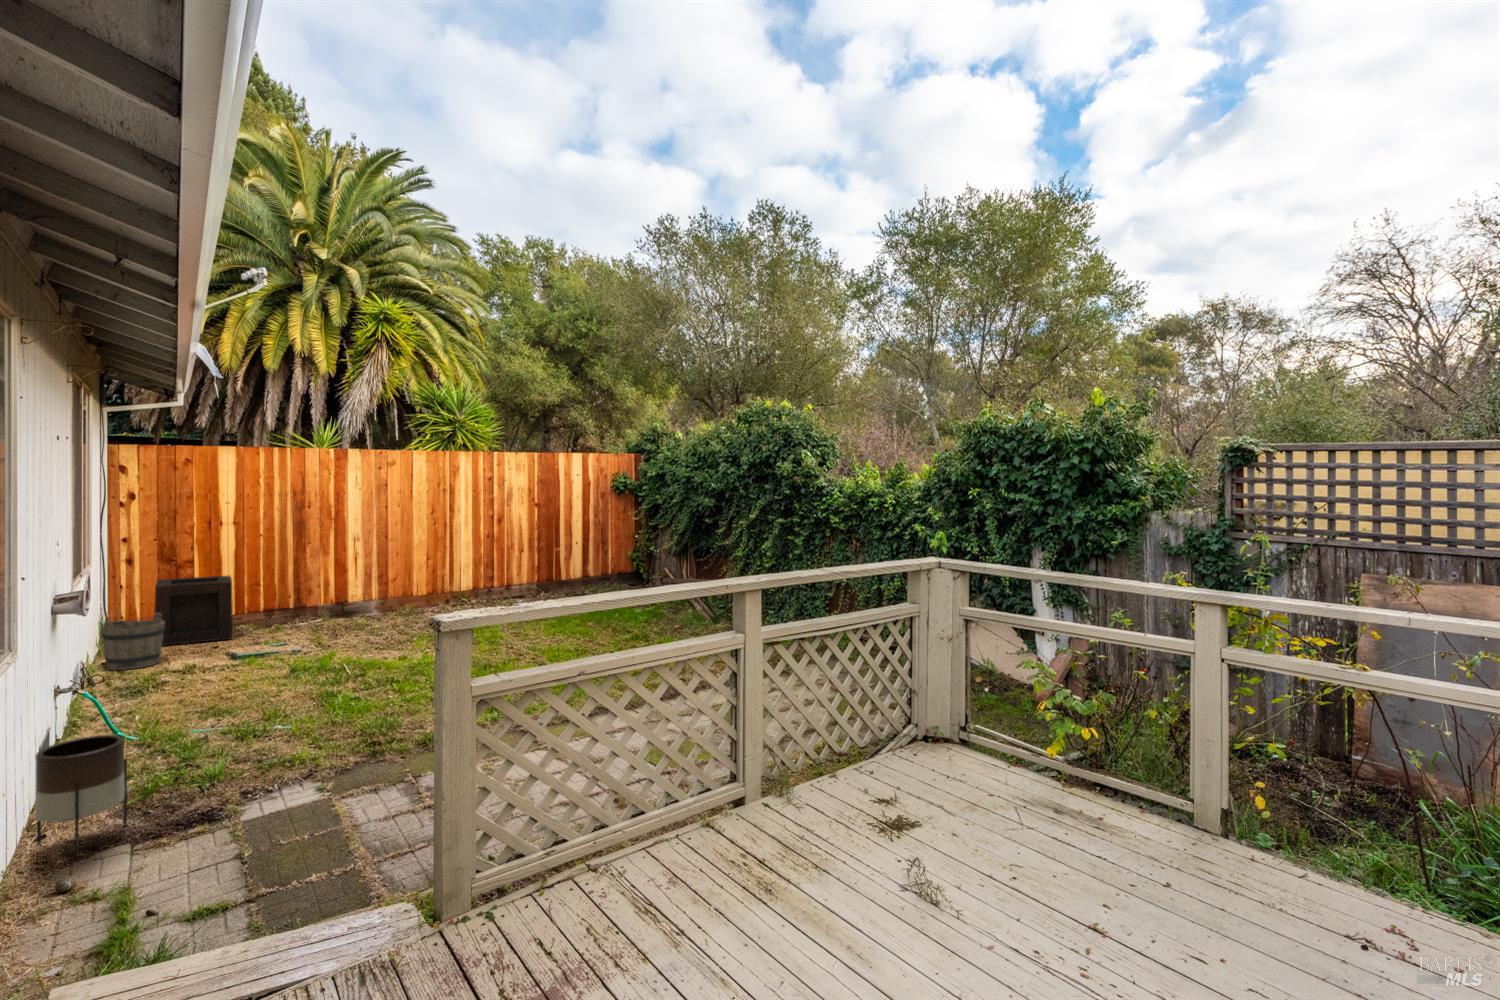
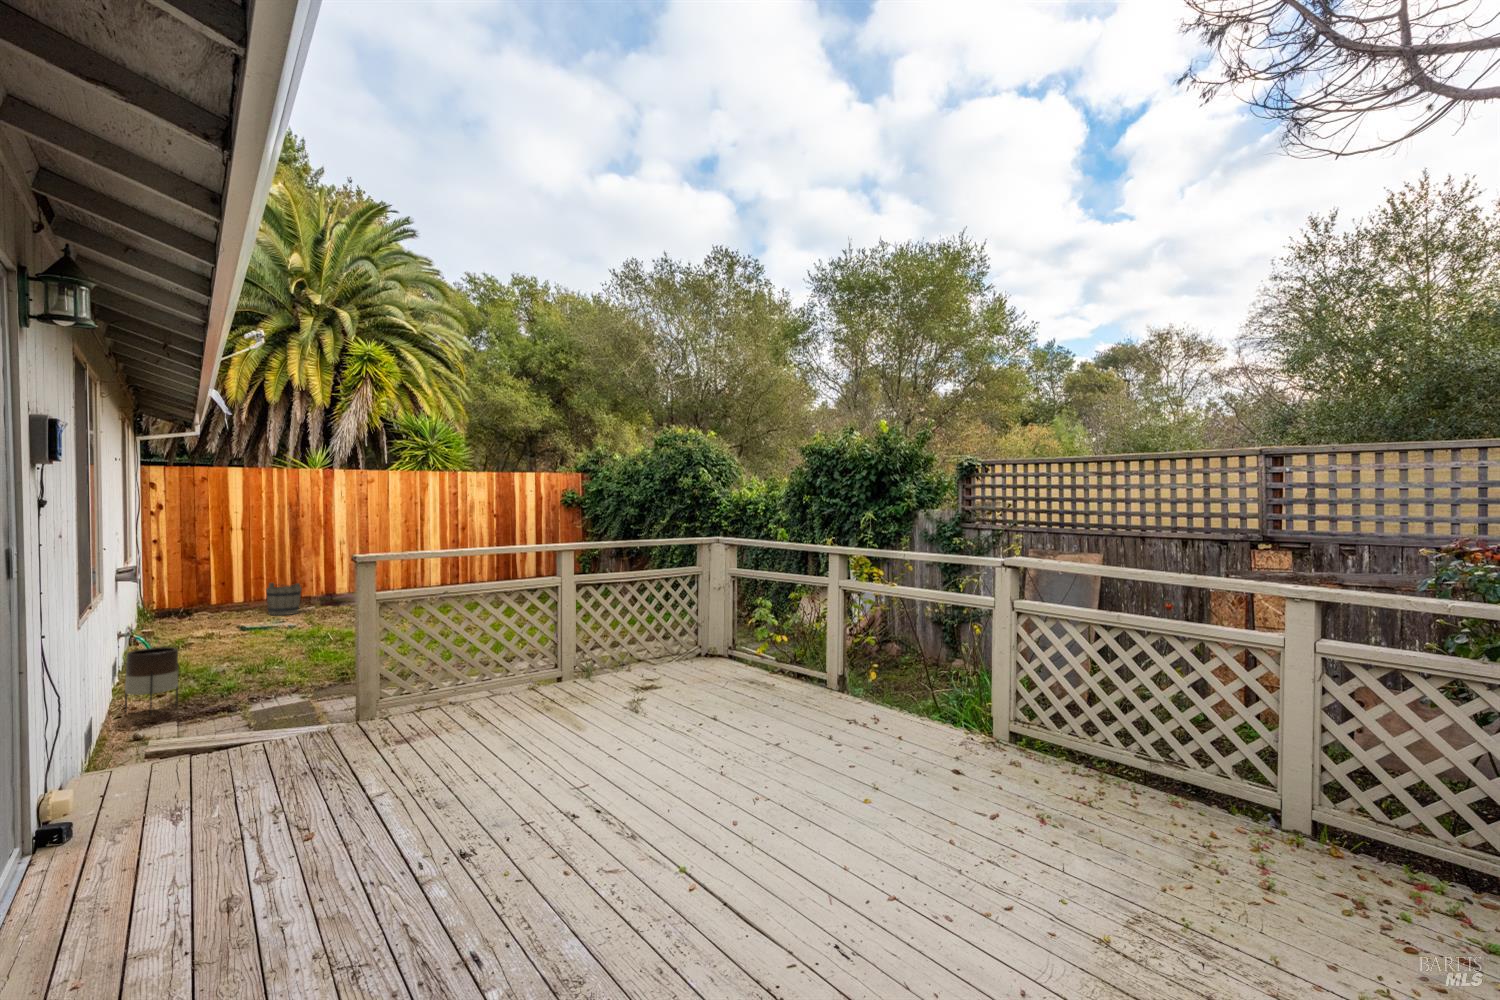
wooden crate: present [154,576,233,646] -> none [178,571,239,625]
bucket: present [101,613,165,670] -> present [266,583,302,615]

